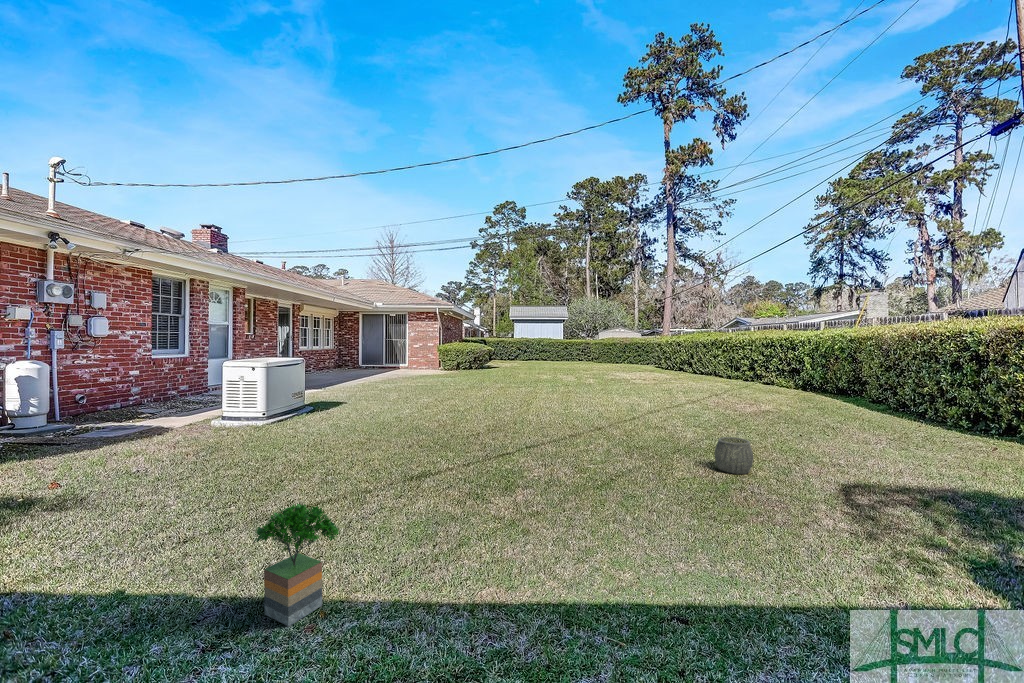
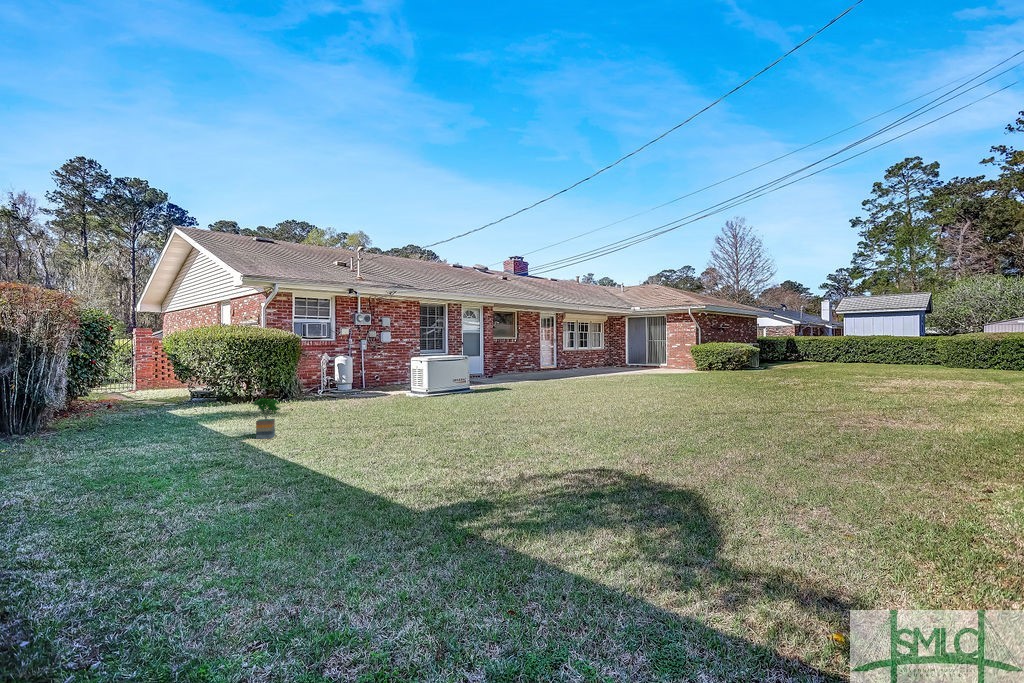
woven basket: present [714,437,754,474] -> none [565,420,597,451]

